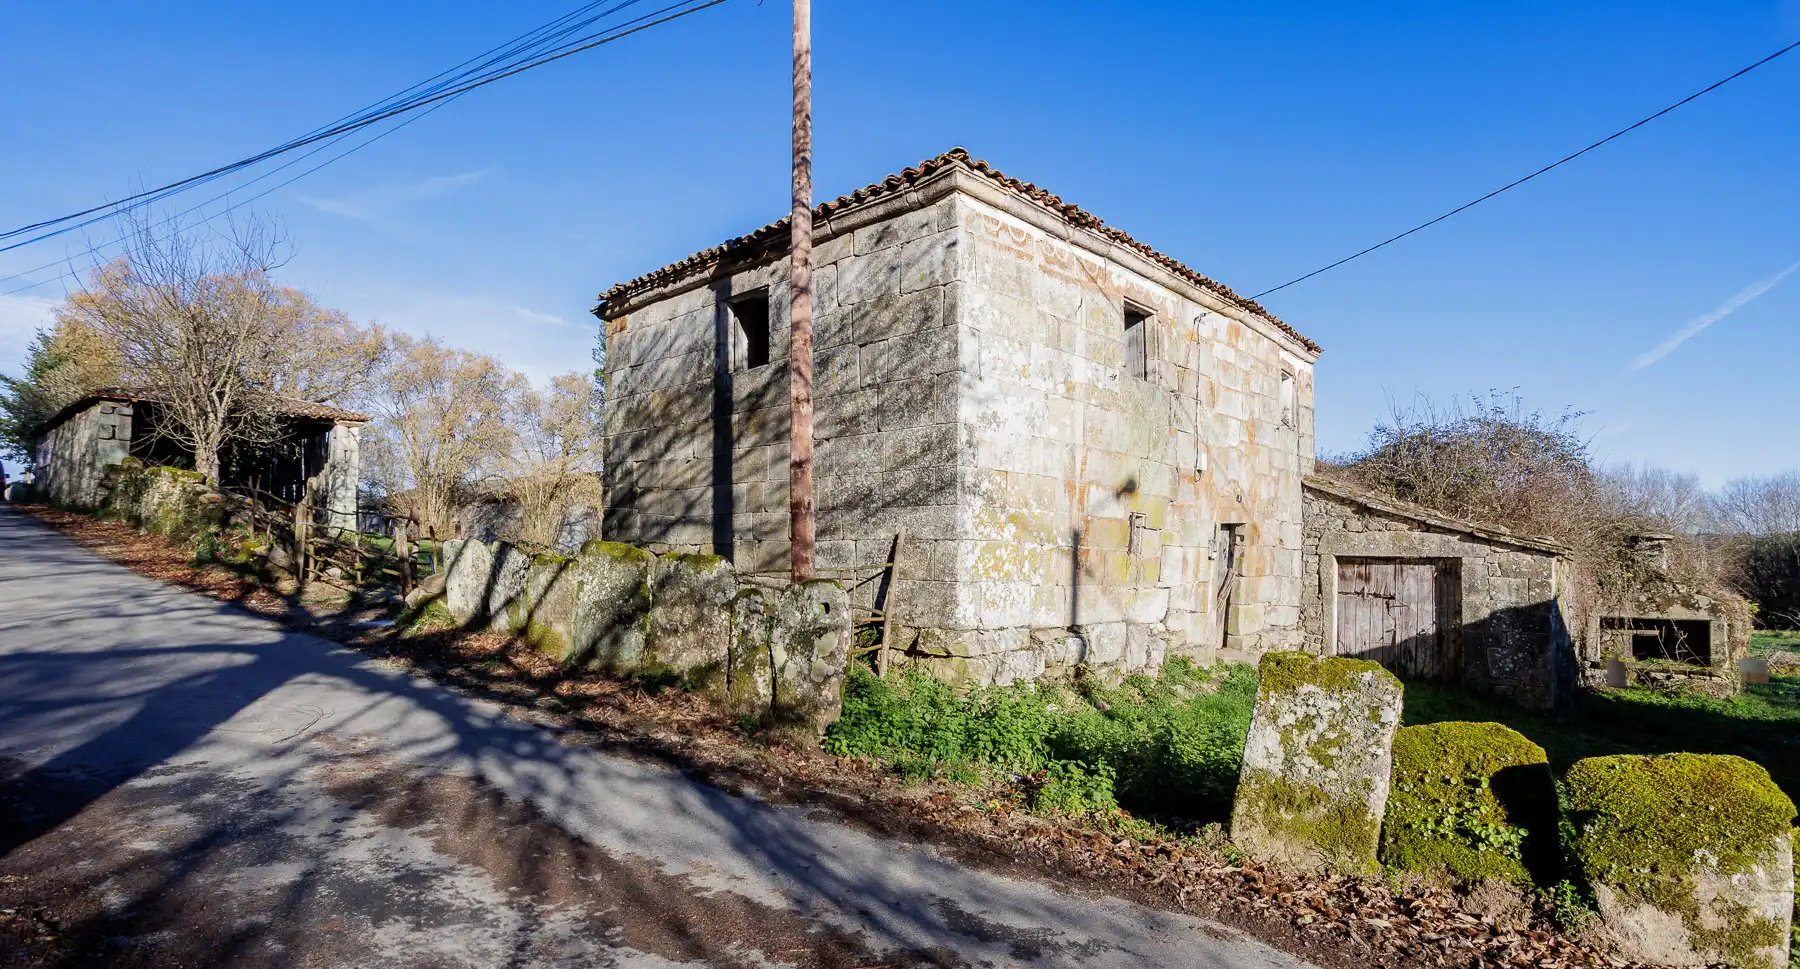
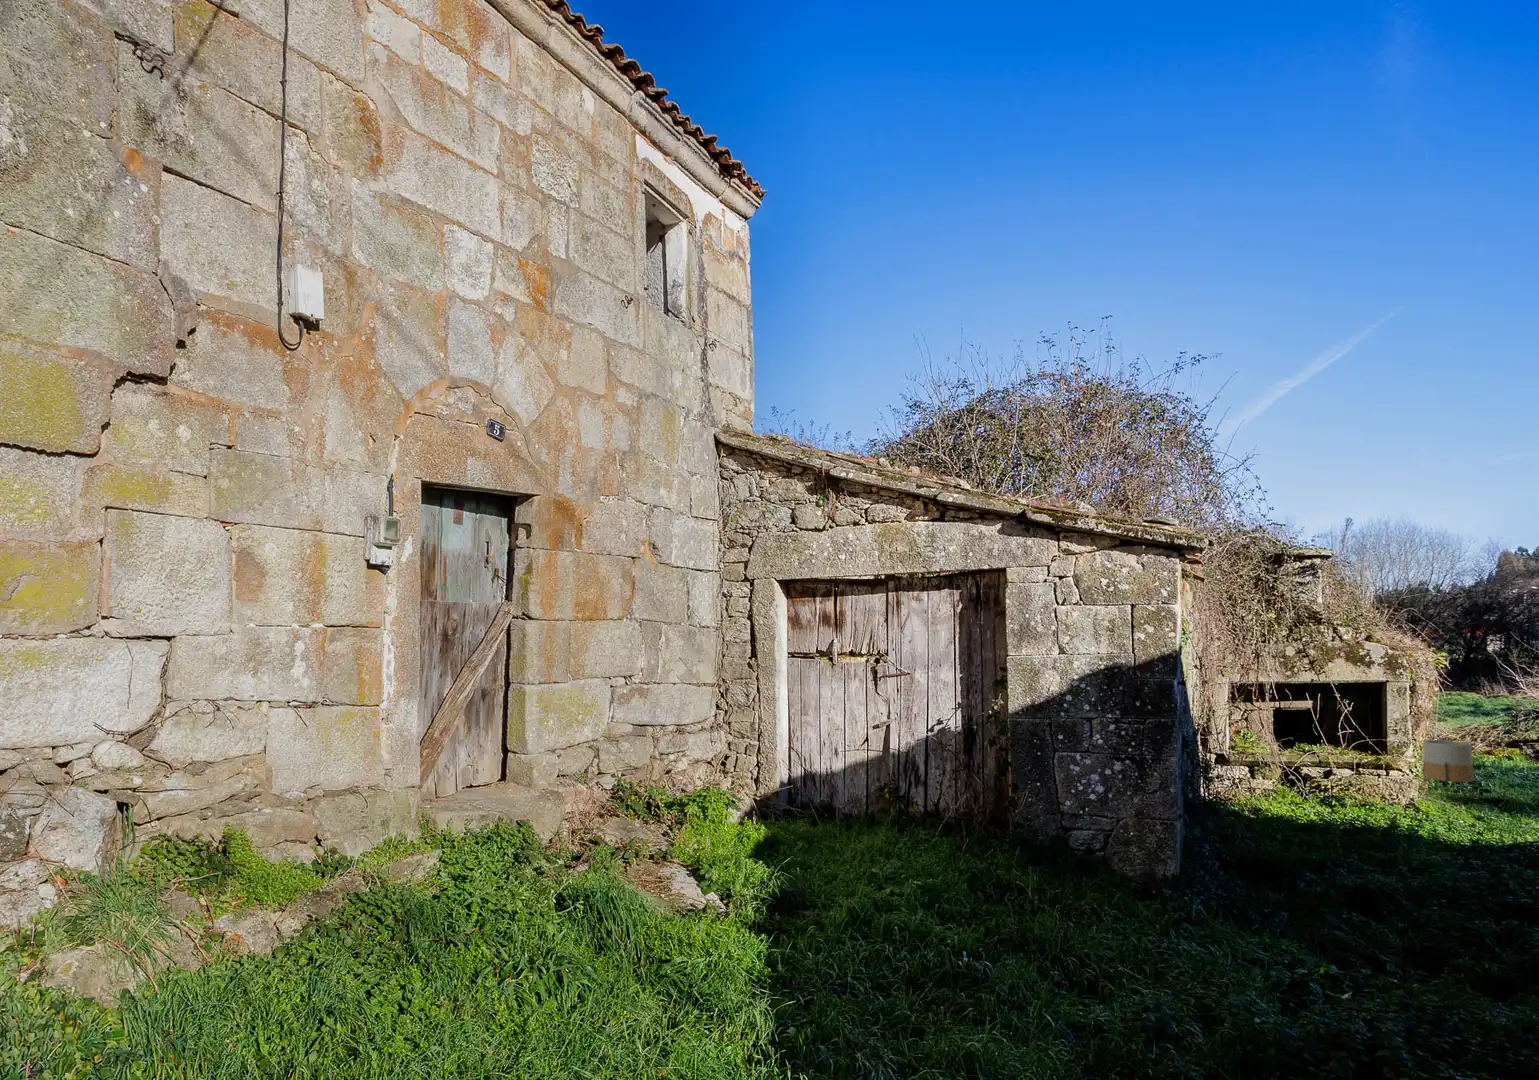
watering can: present [1603,652,1633,687] -> none [1206,739,1287,802]

